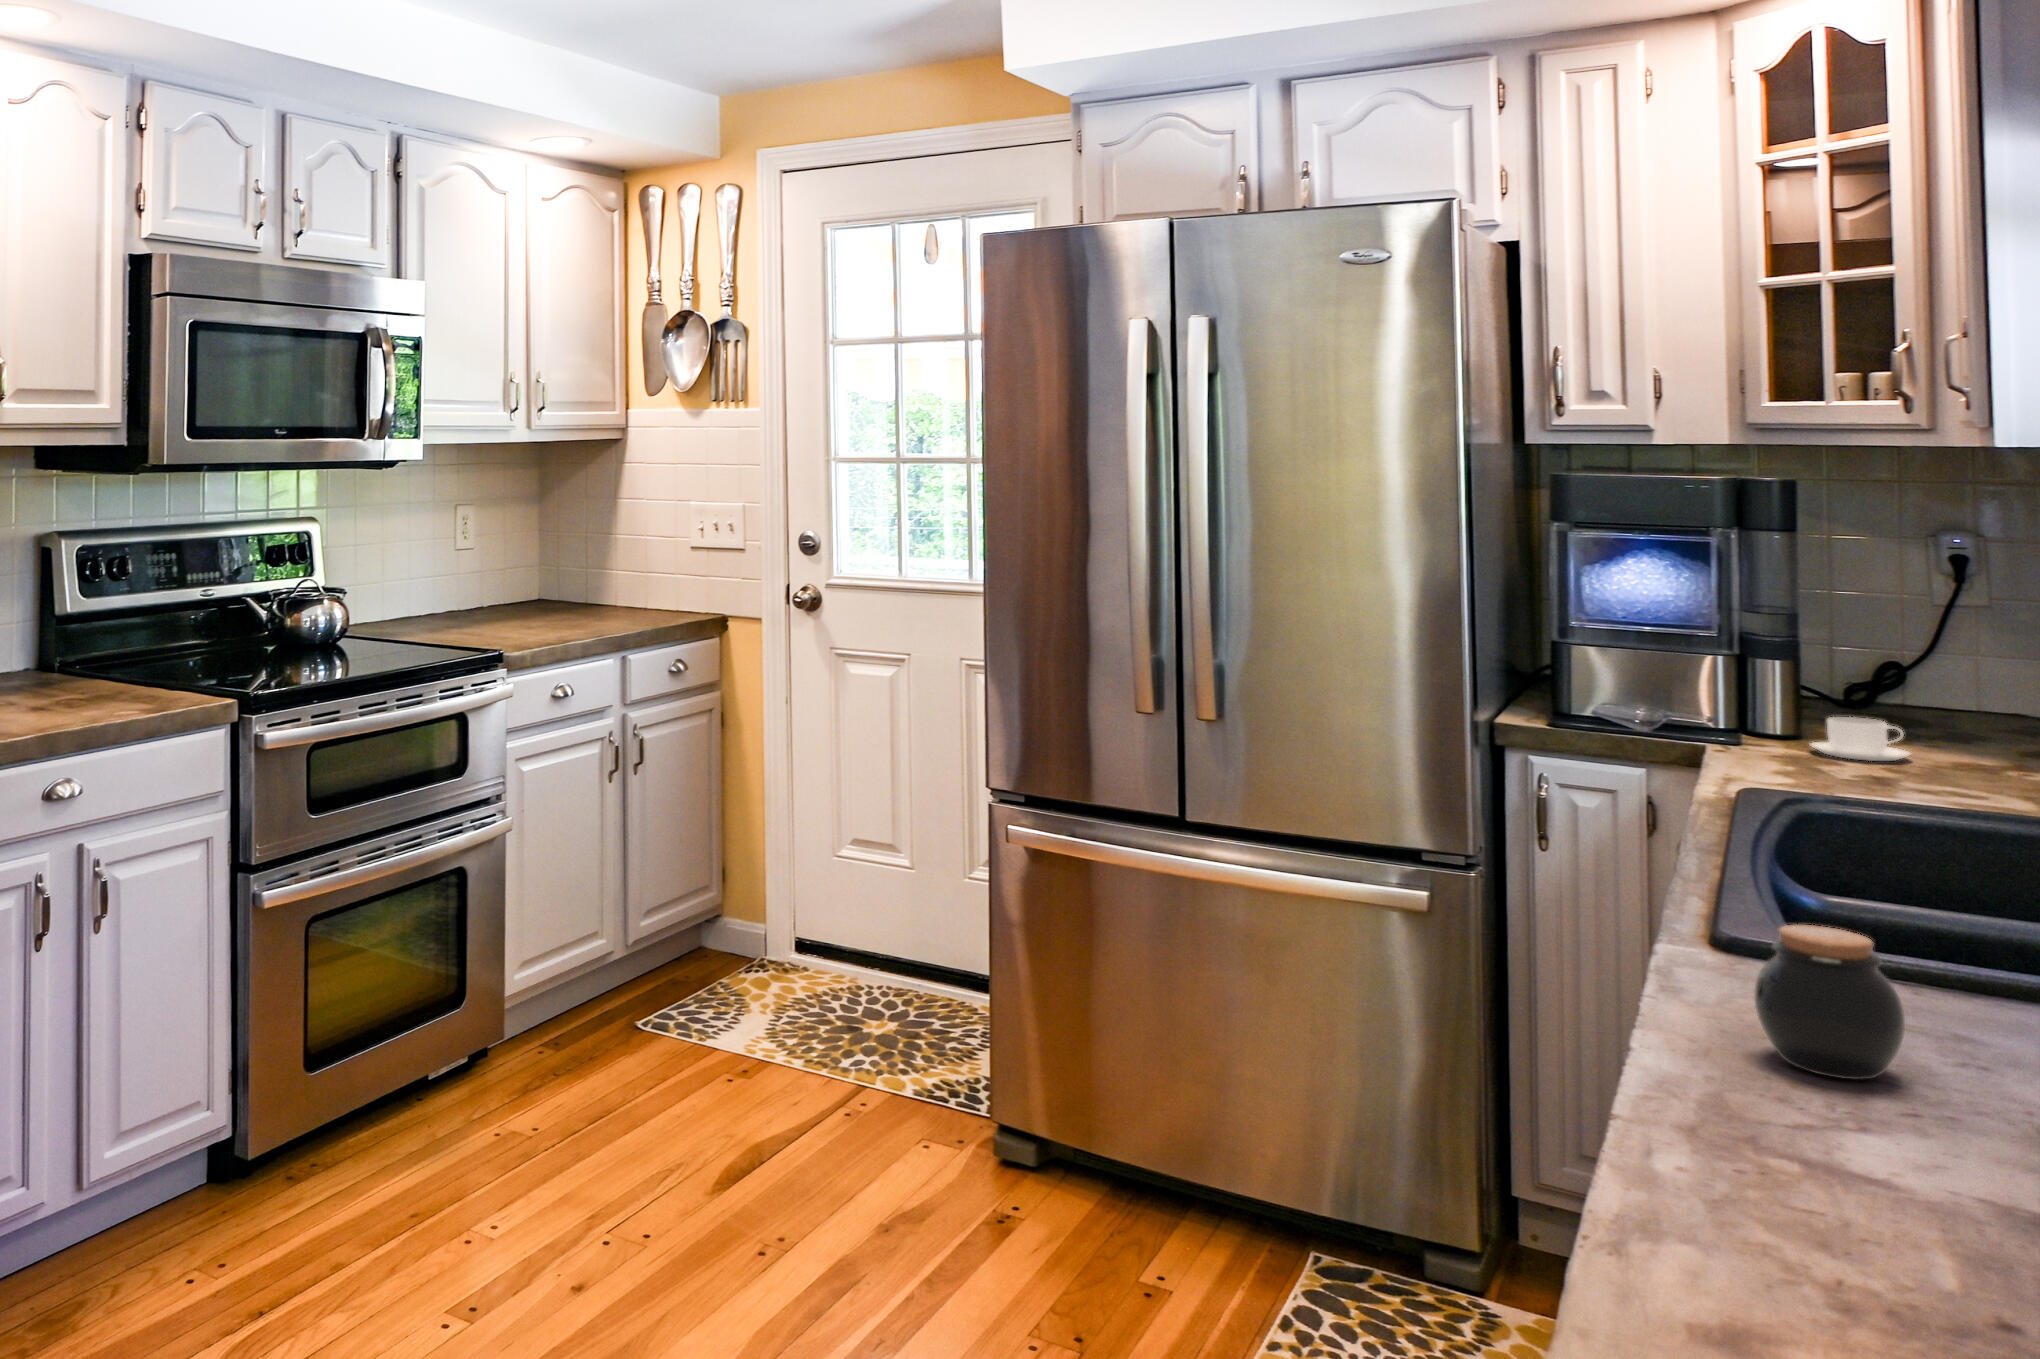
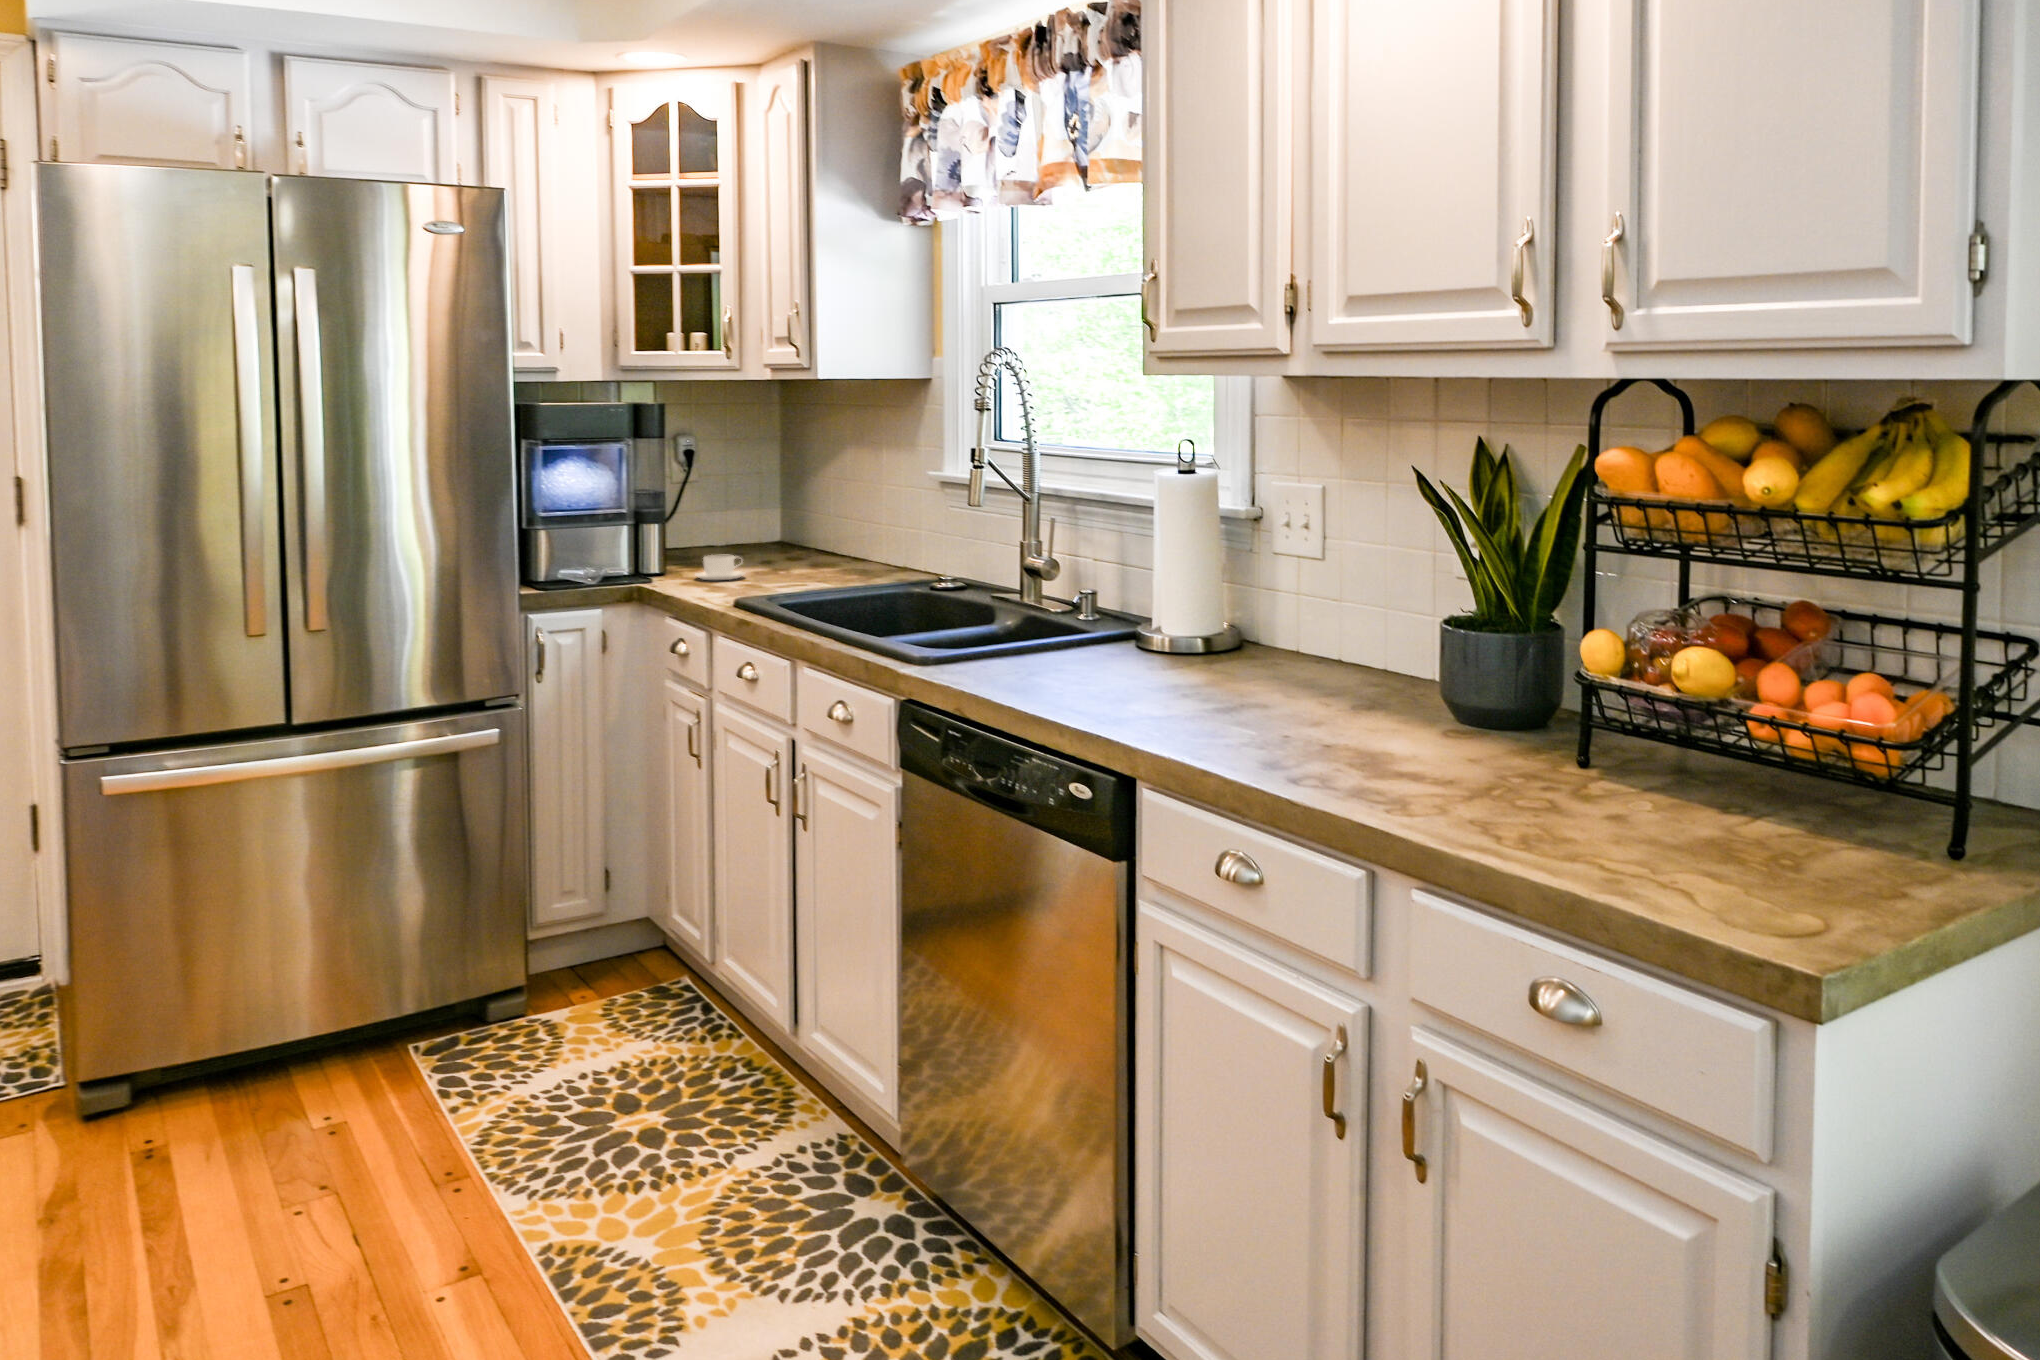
jar: present [1754,925,1905,1079] -> none [1039,628,1100,701]

